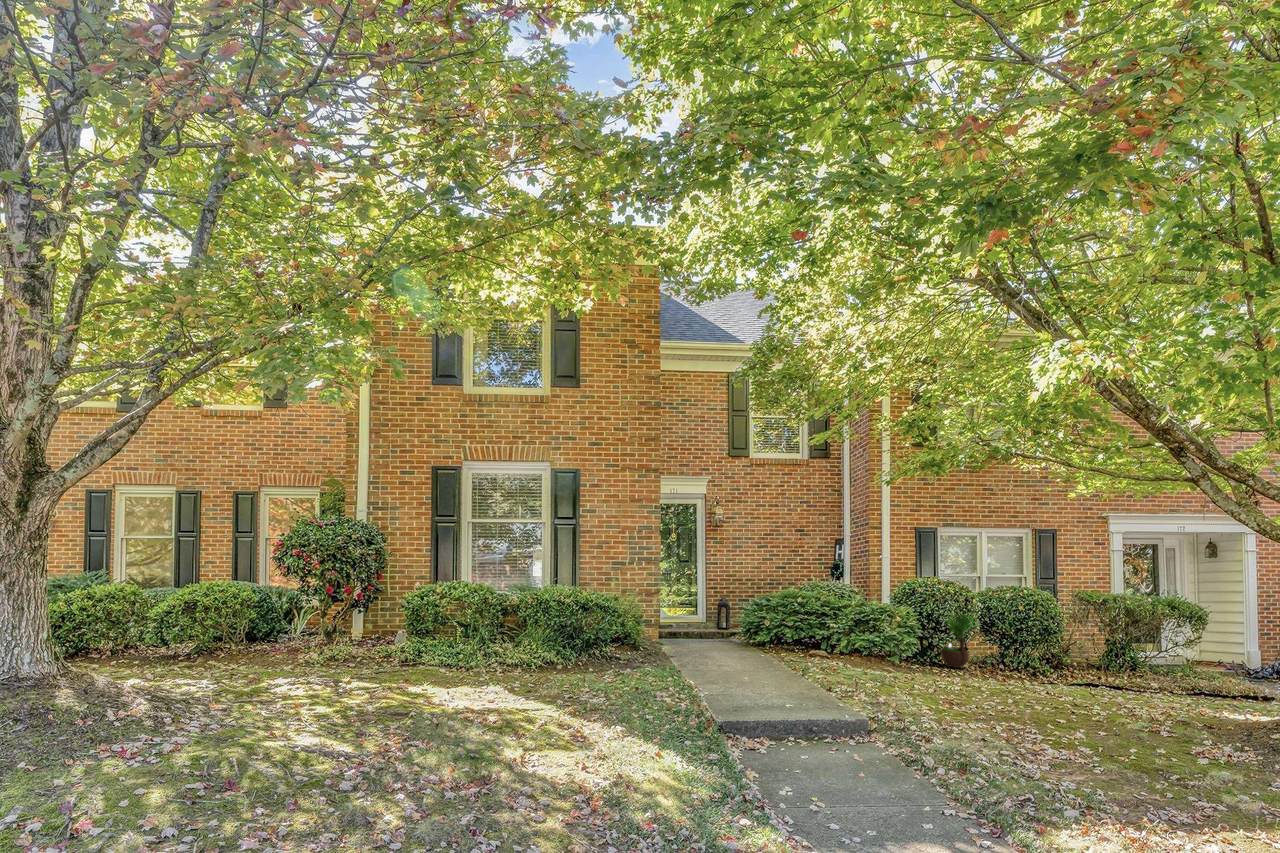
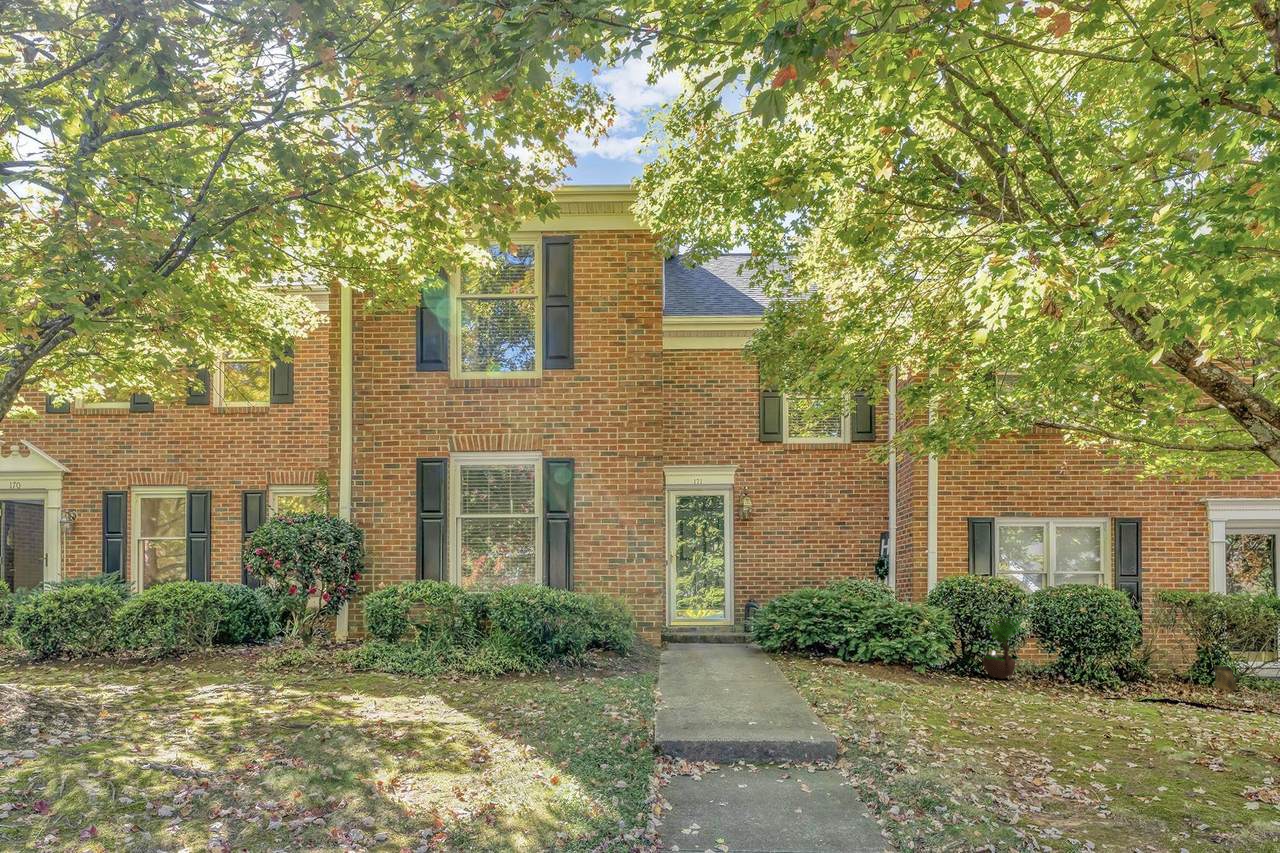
watering can: none [1119,655,1145,676] -> present [1214,666,1243,691]

